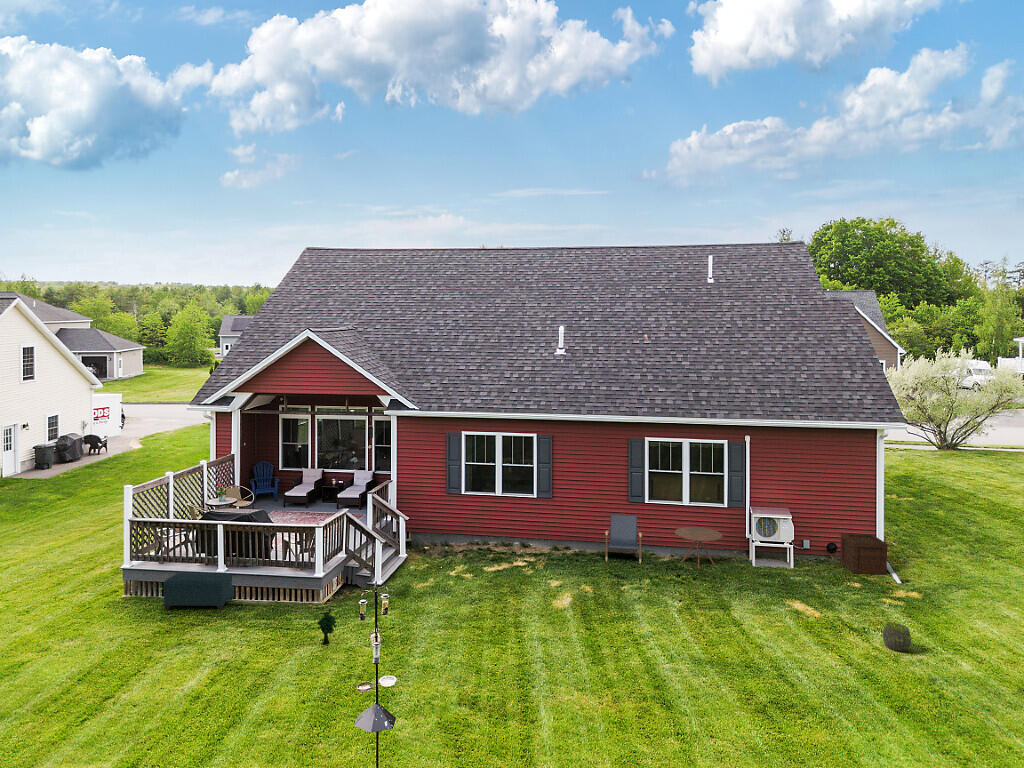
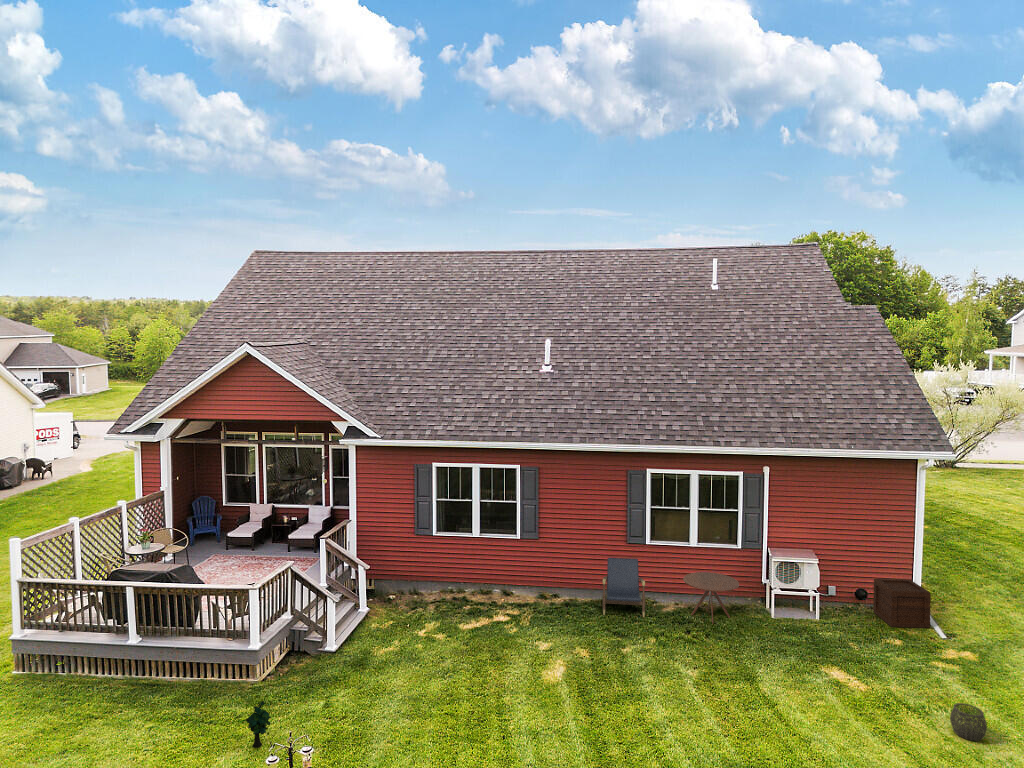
bench: present [163,573,234,609] -> none [56,646,149,695]

